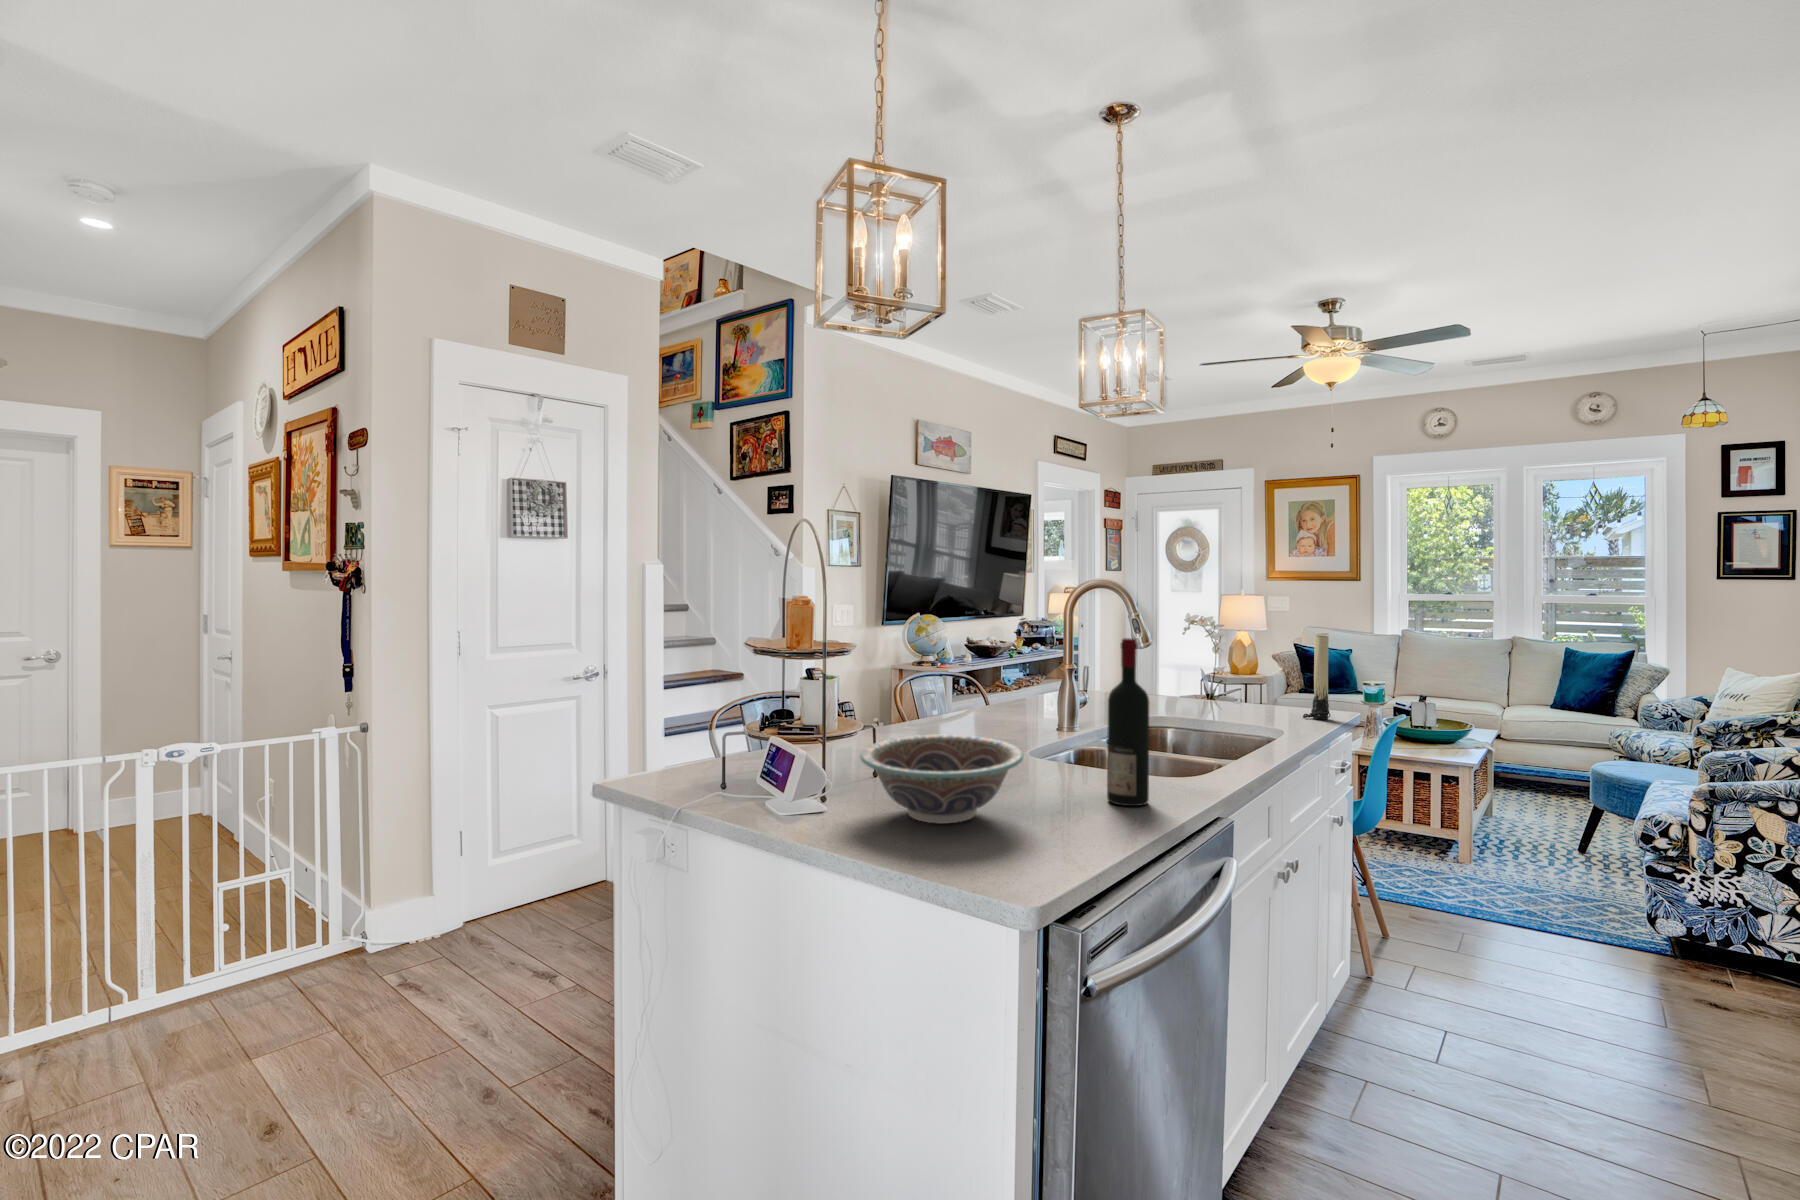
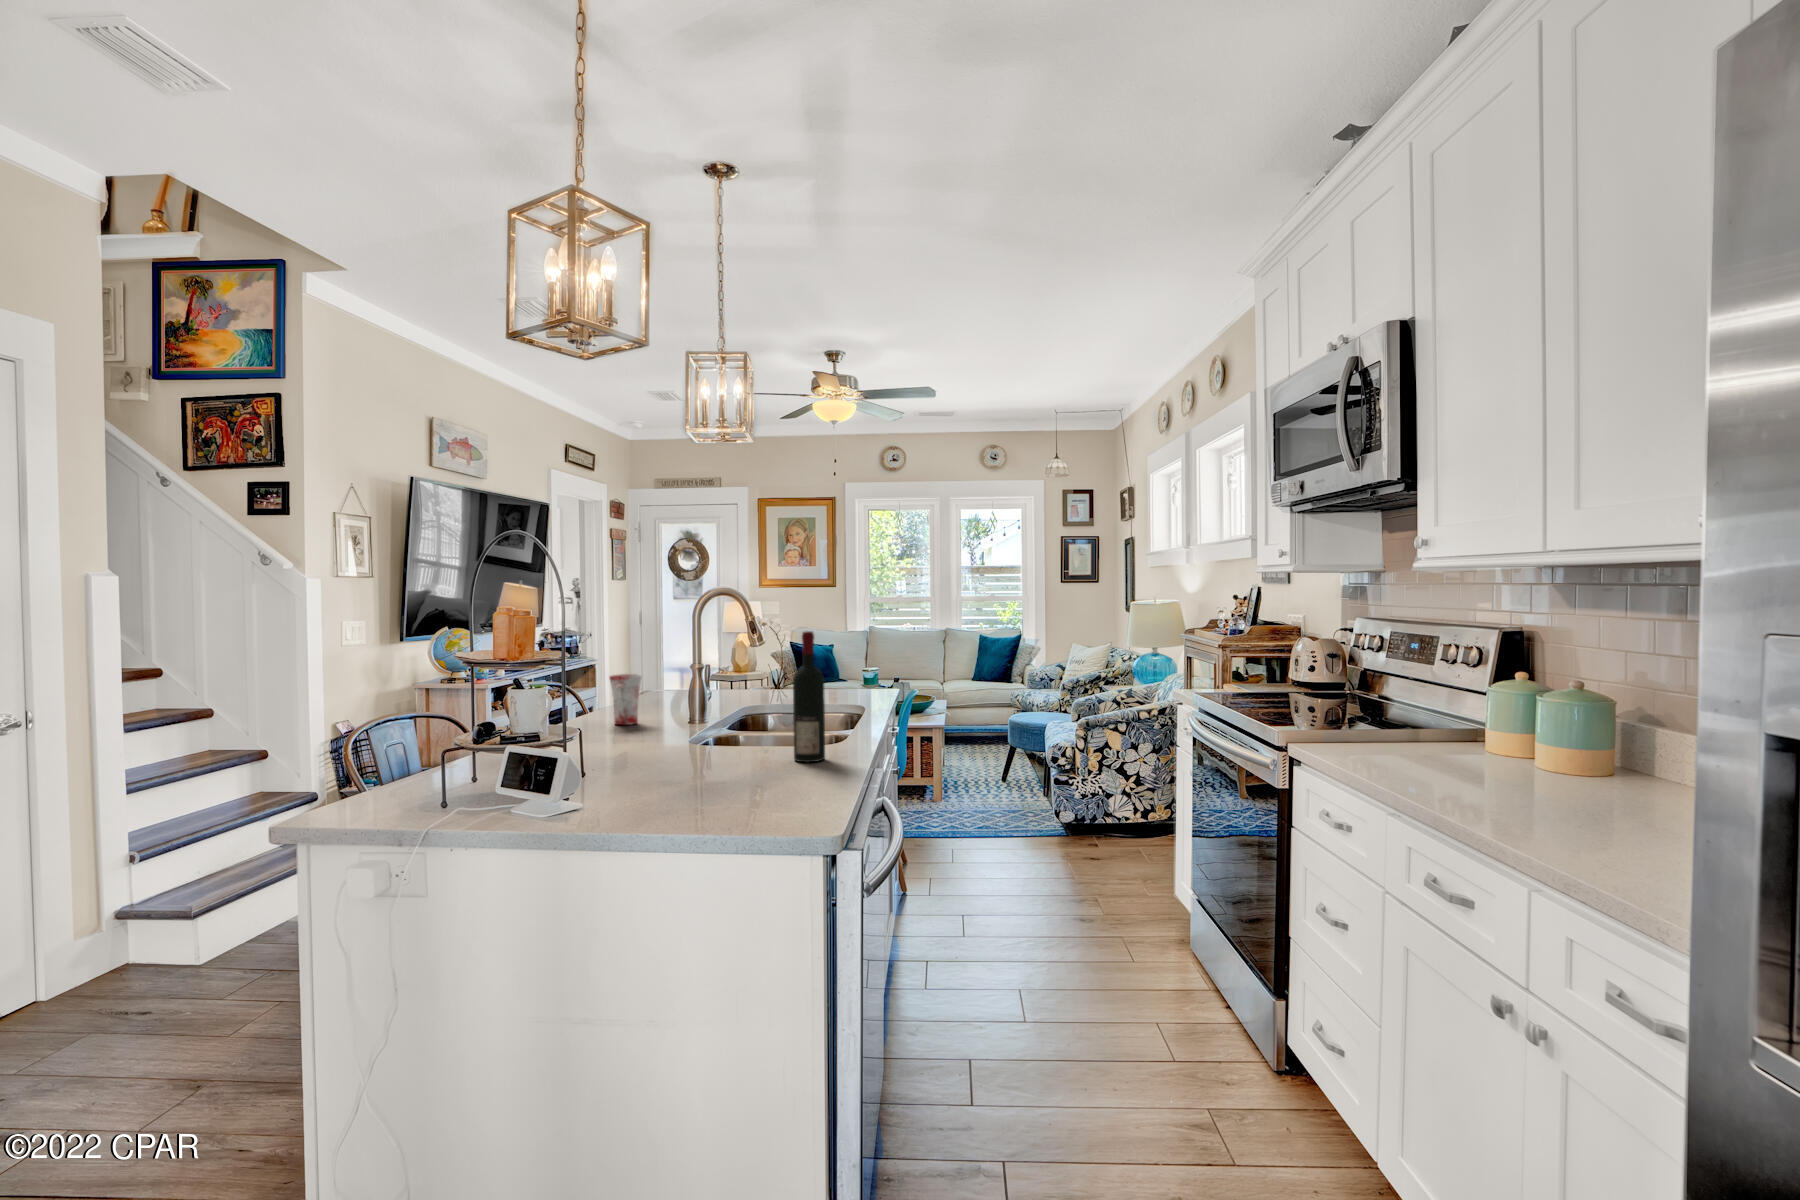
candle: present [1303,633,1330,719] -> none [865,626,884,694]
mug: none [968,673,1003,729] -> present [609,674,641,725]
decorative bowl: present [860,734,1023,824] -> none [609,720,752,793]

